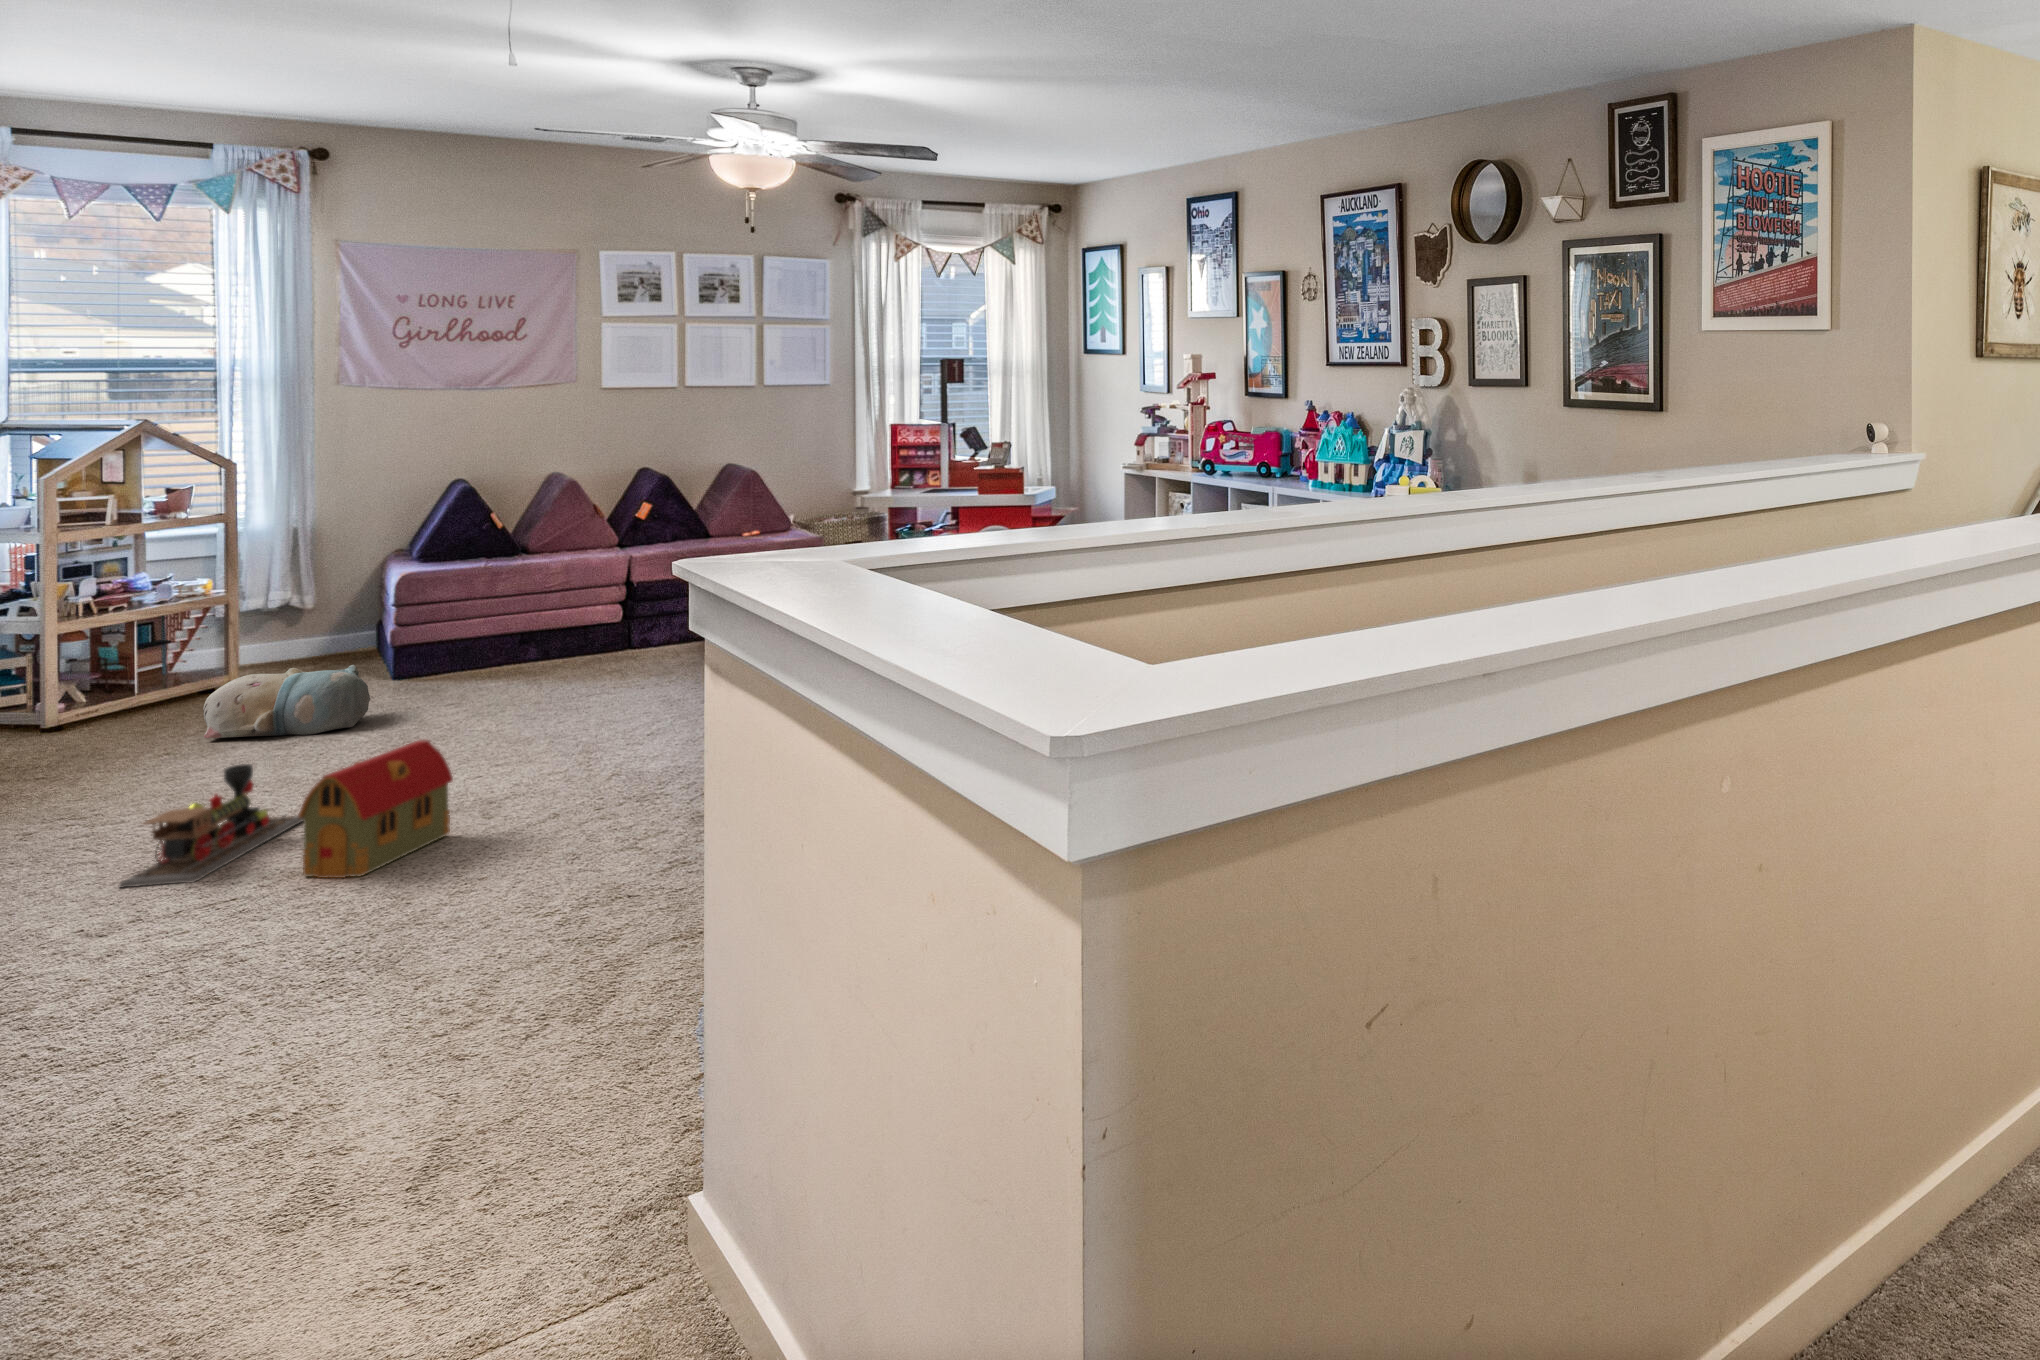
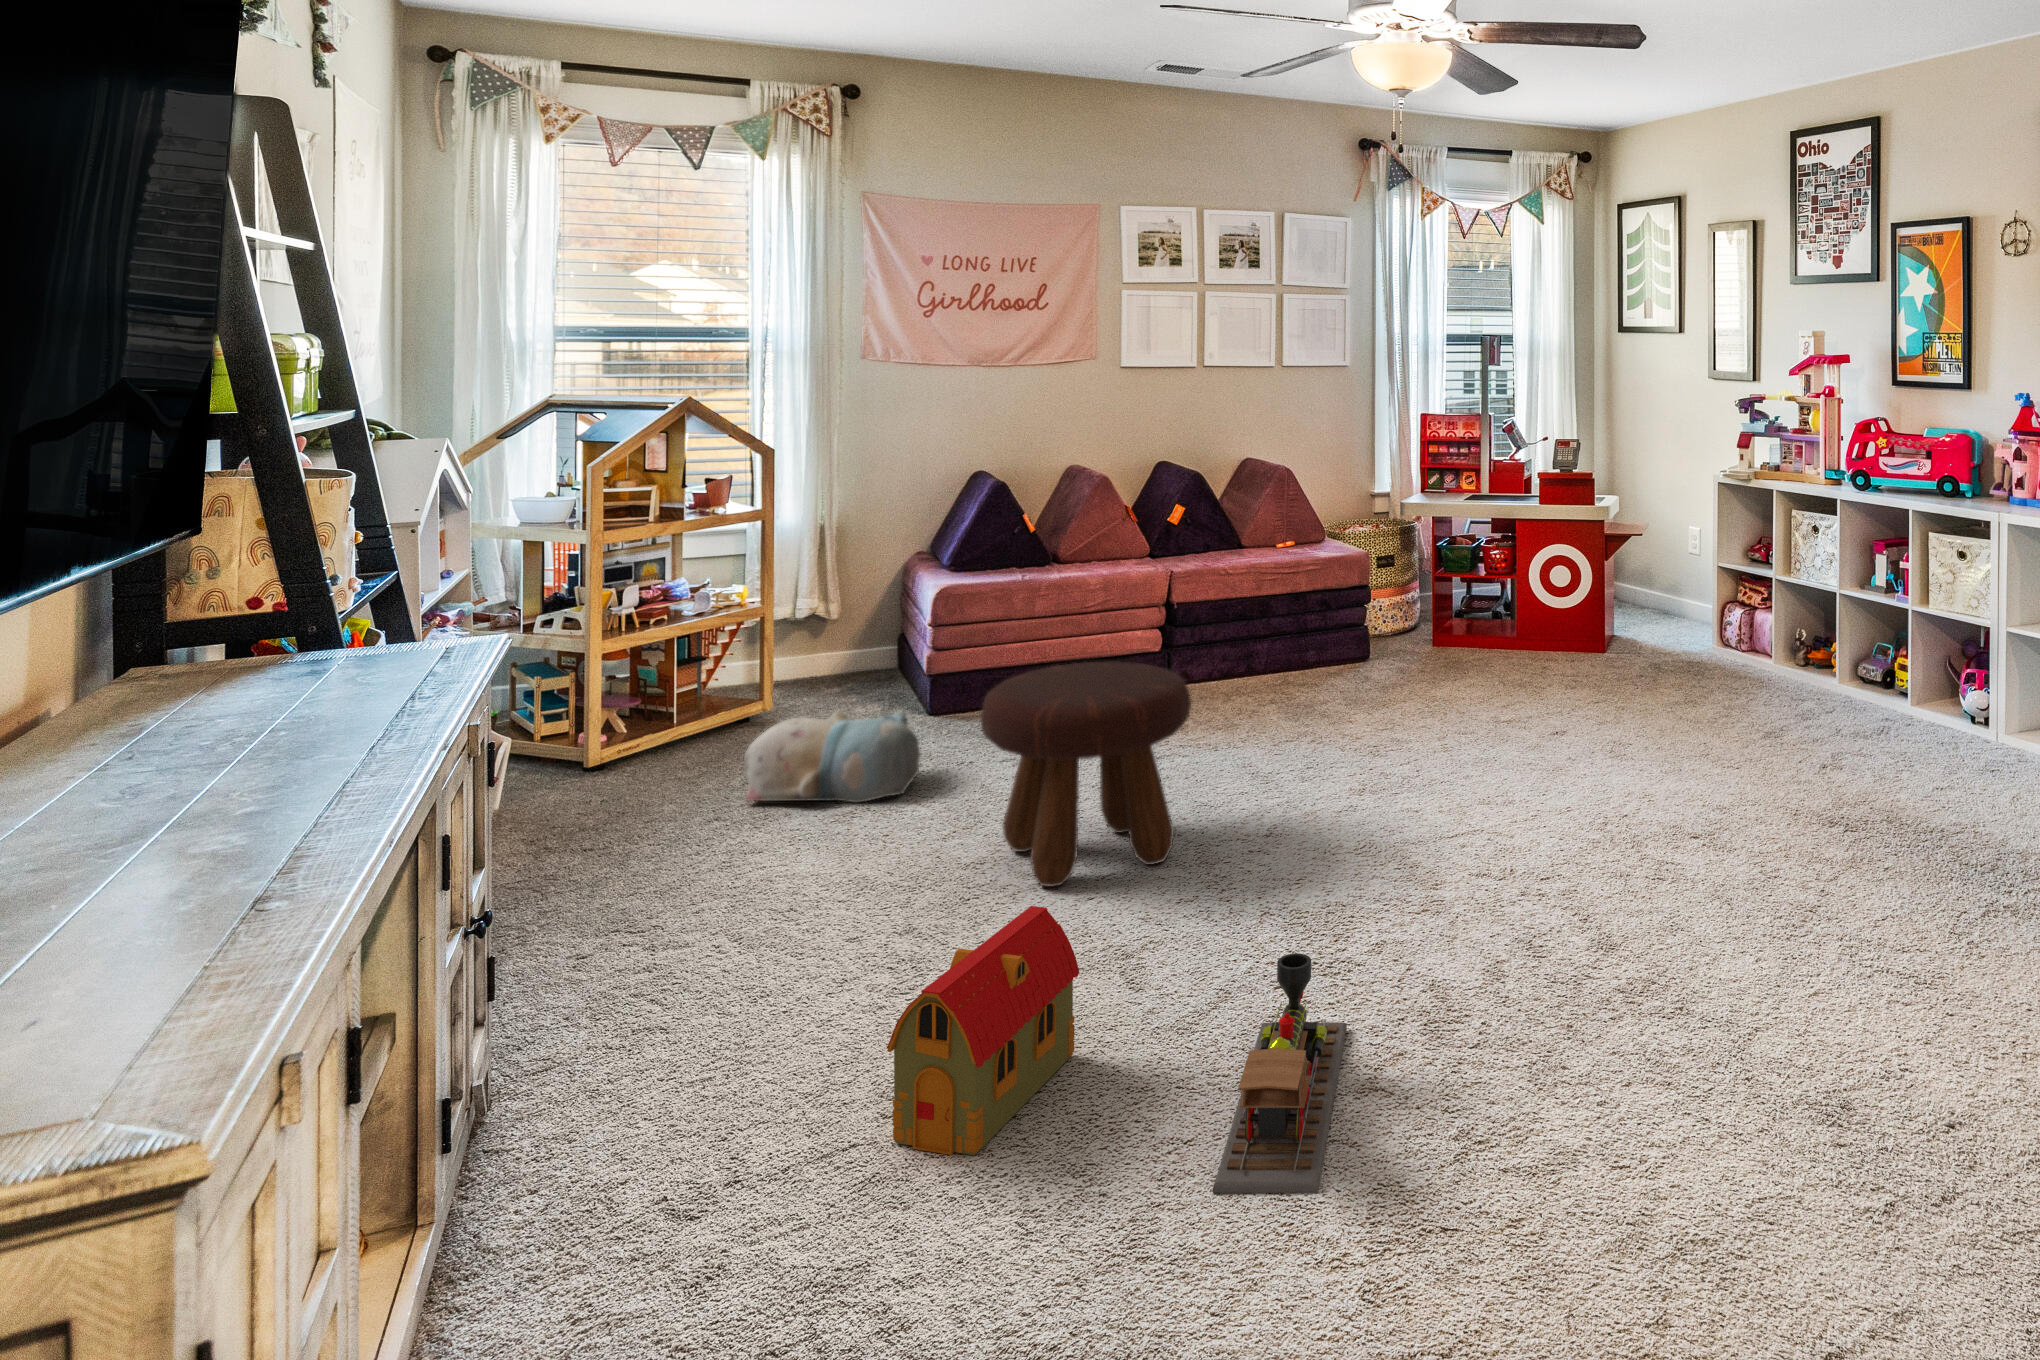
footstool: none [407,609,590,765] -> present [981,661,1191,886]
toy train: present [119,764,304,887] -> present [1213,953,1347,1193]

